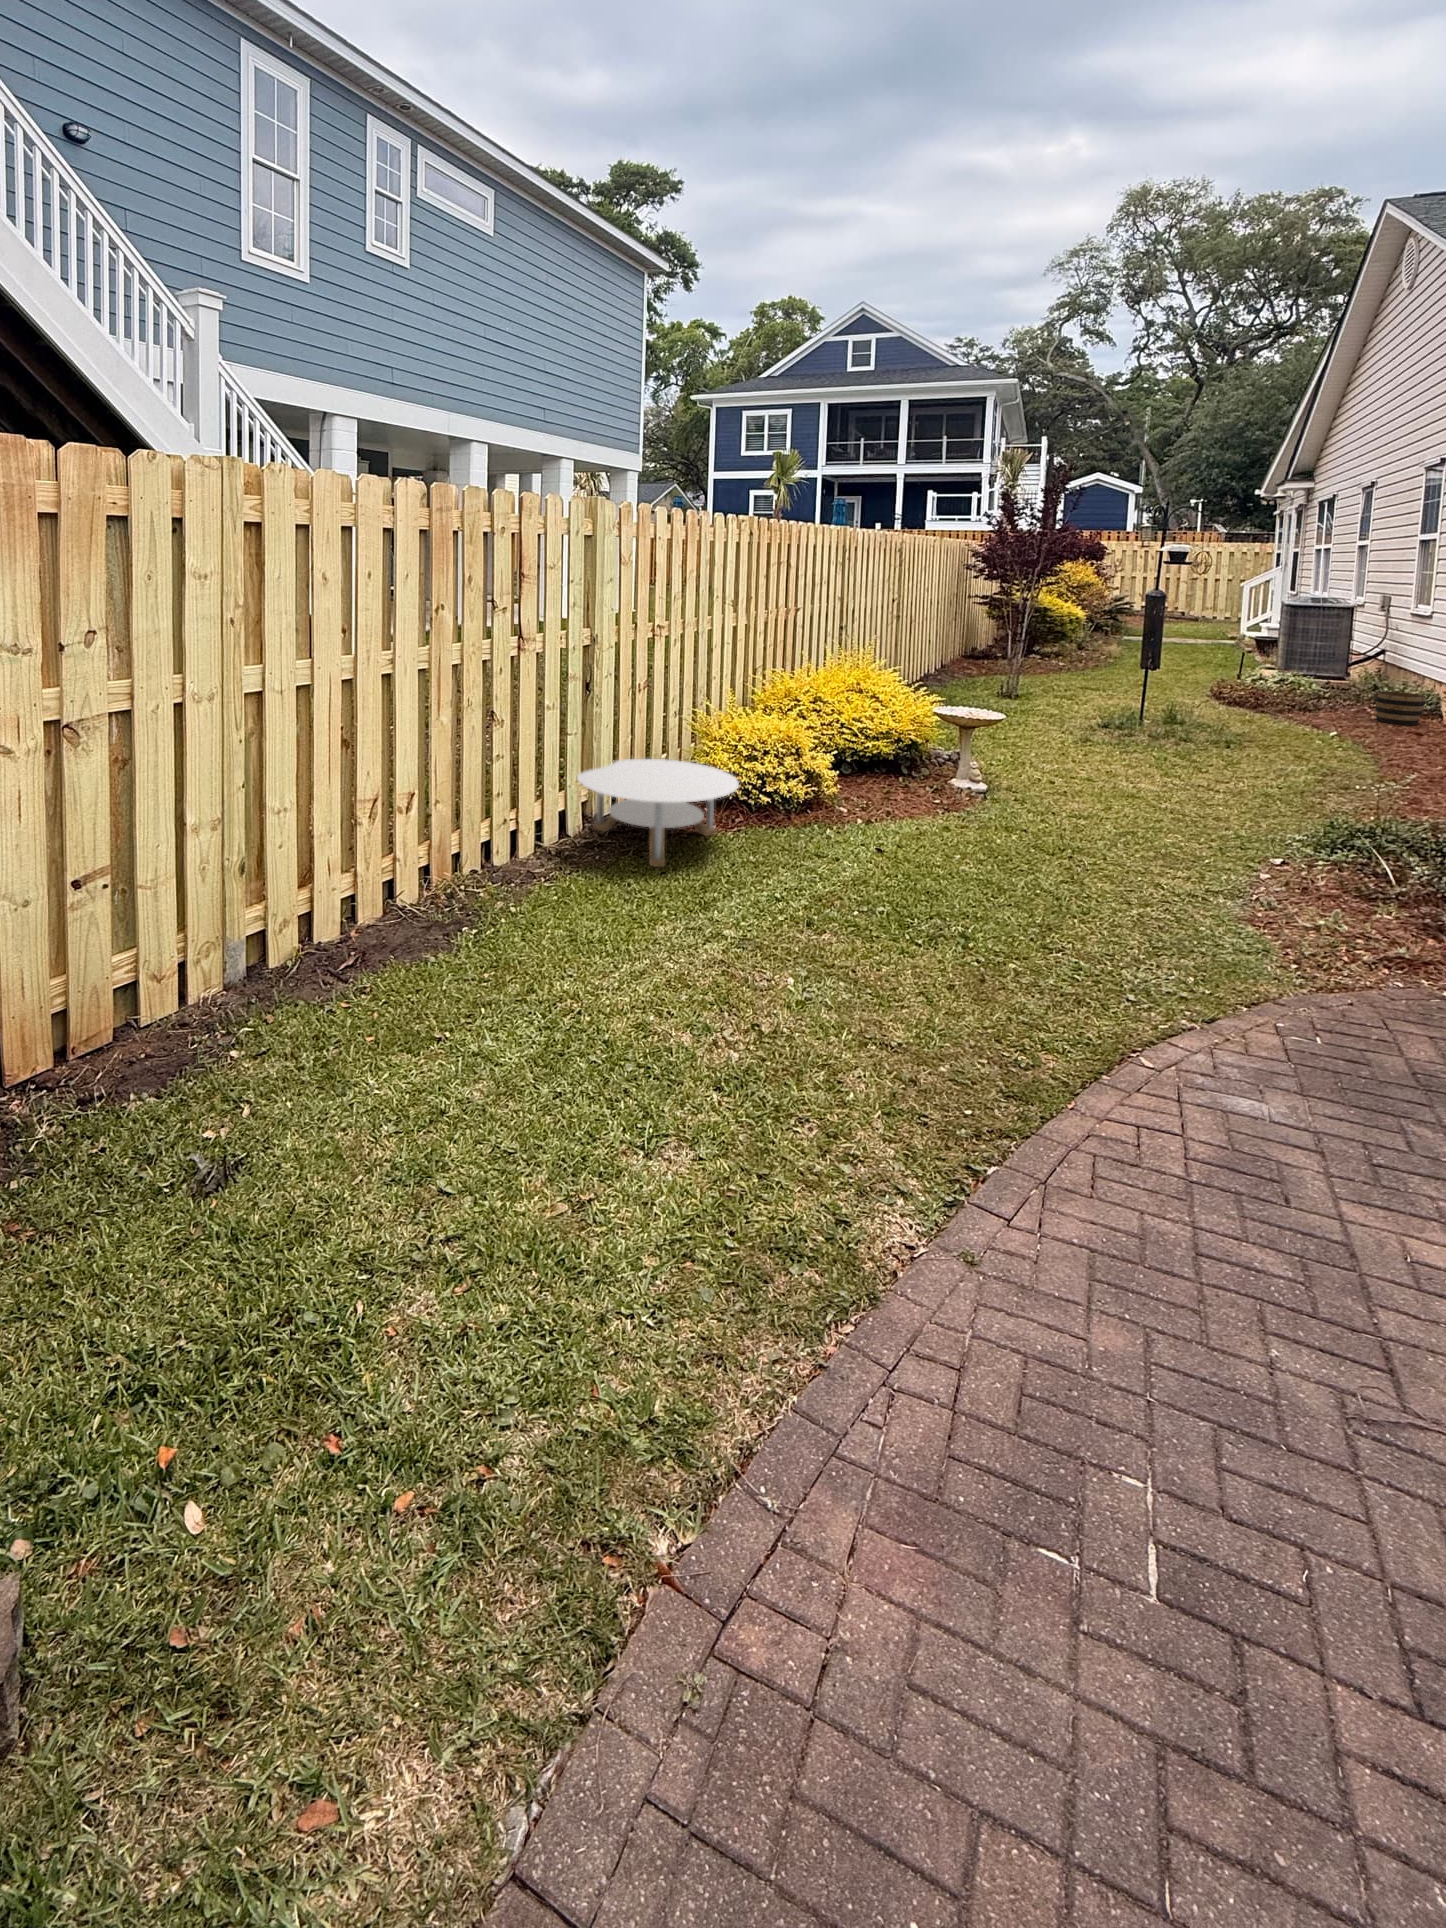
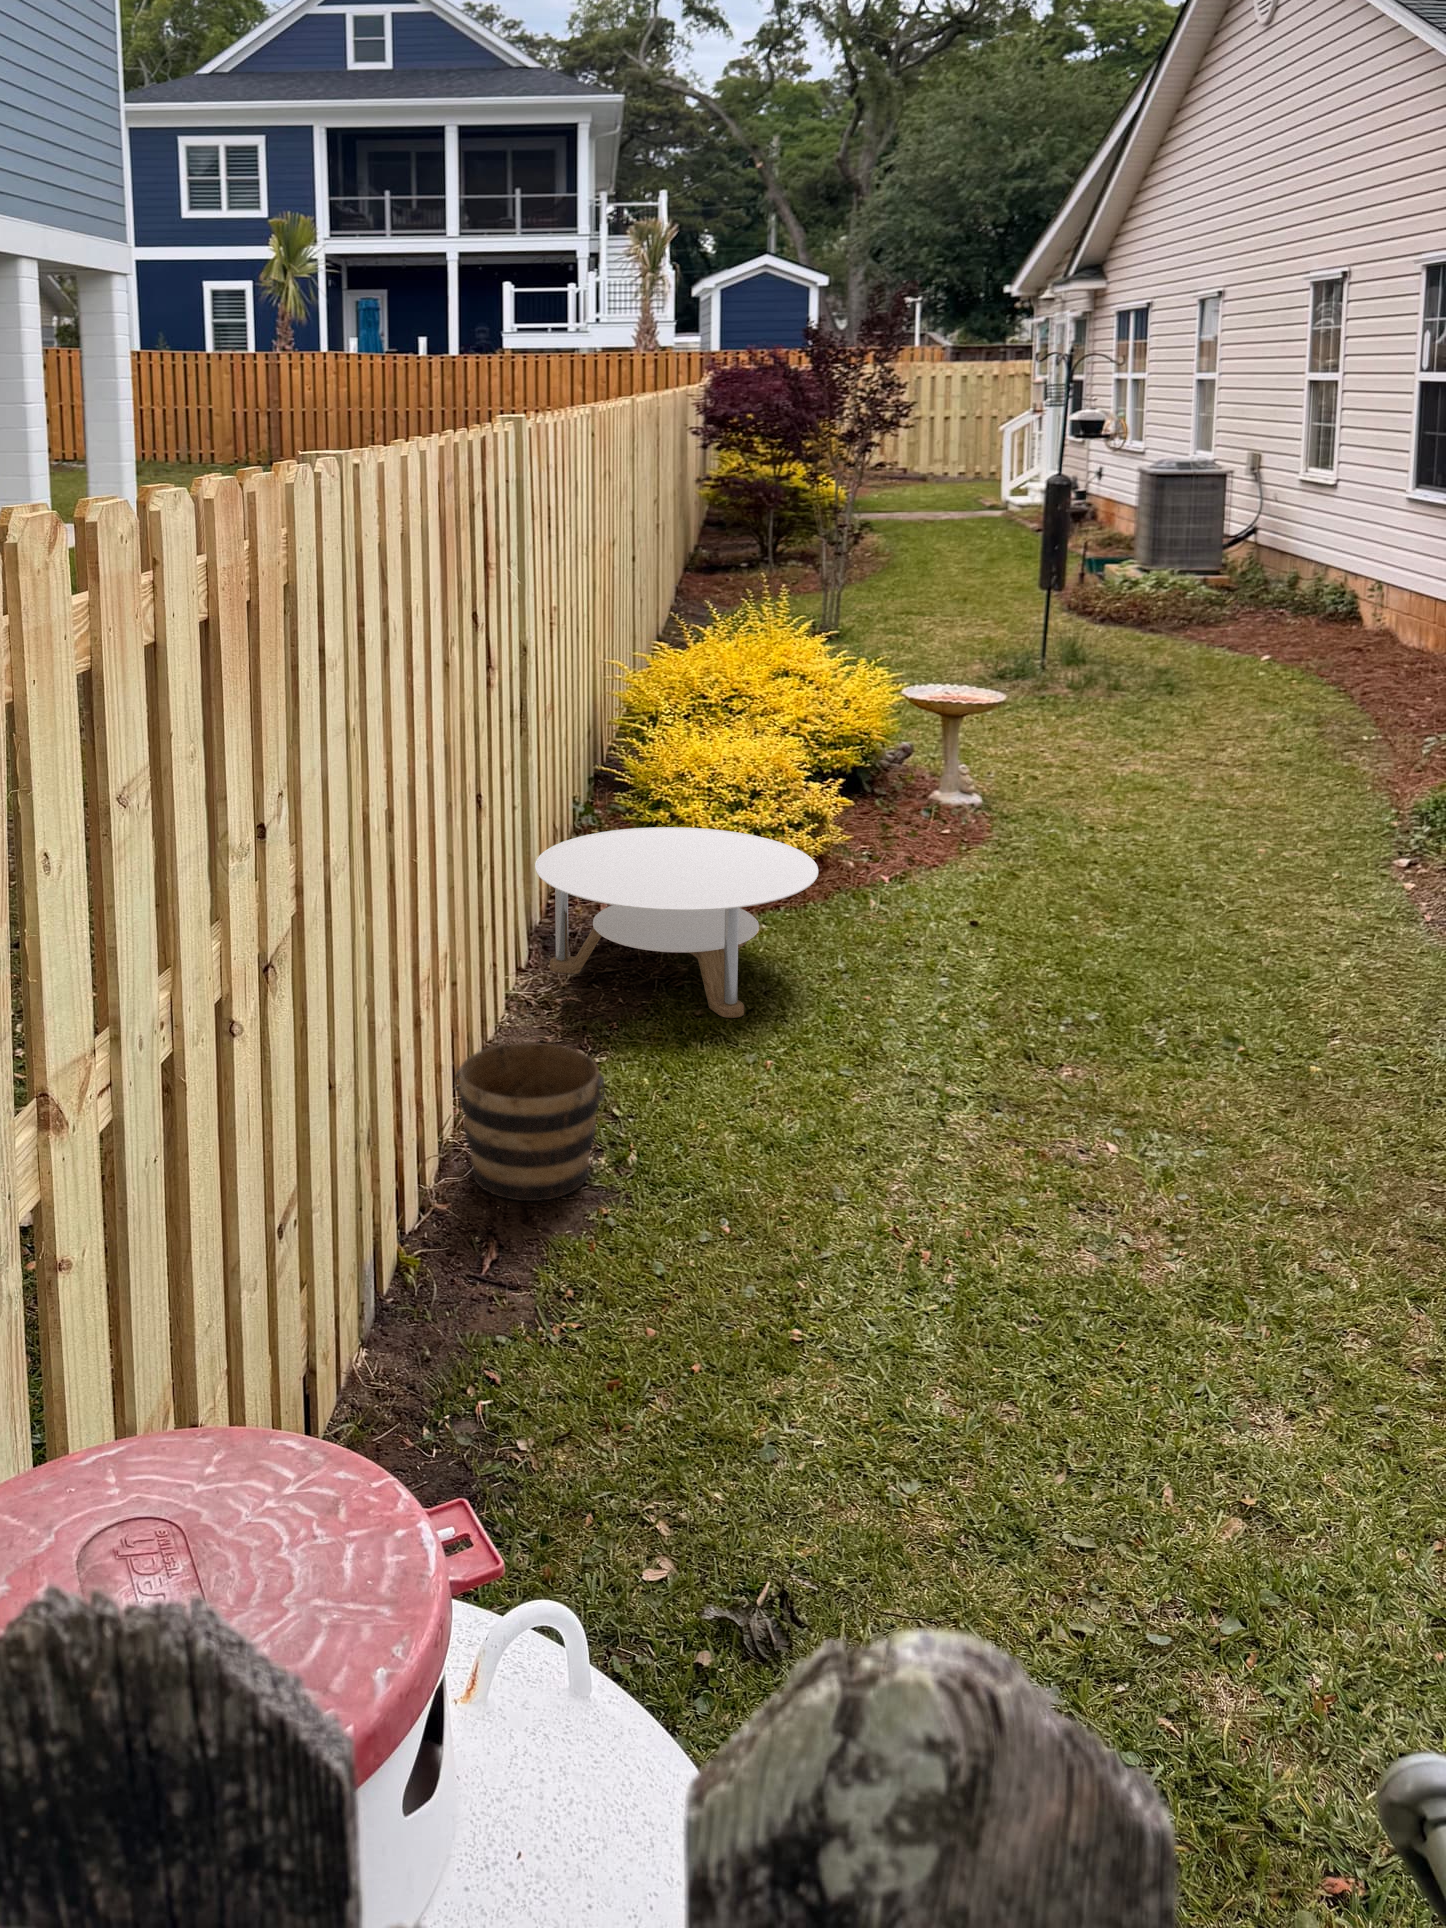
bucket: present [1374,691,1427,725] -> present [455,1043,604,1201]

